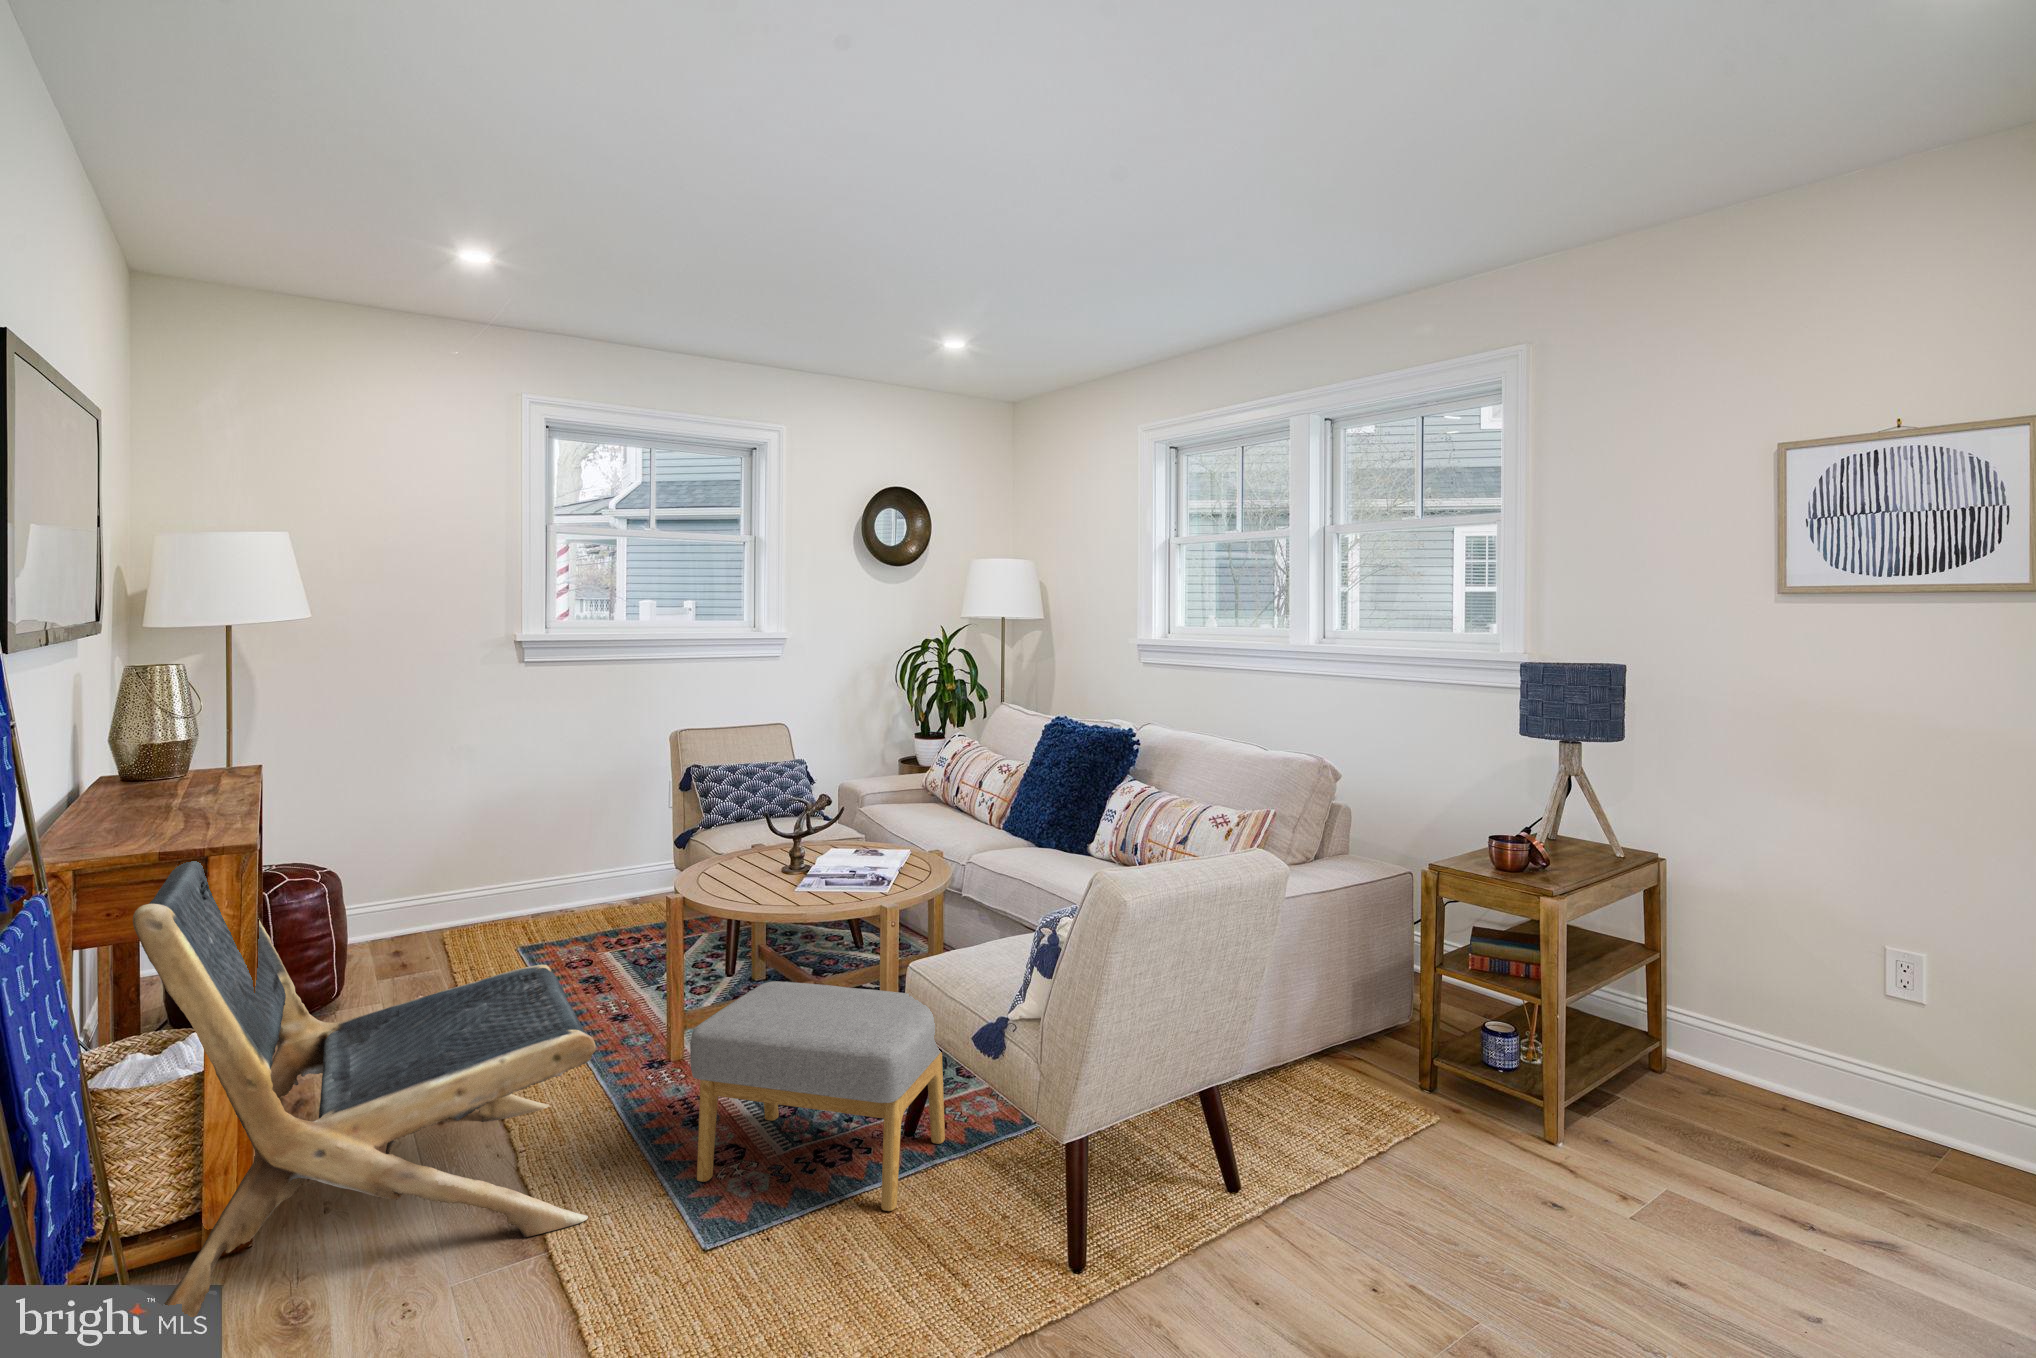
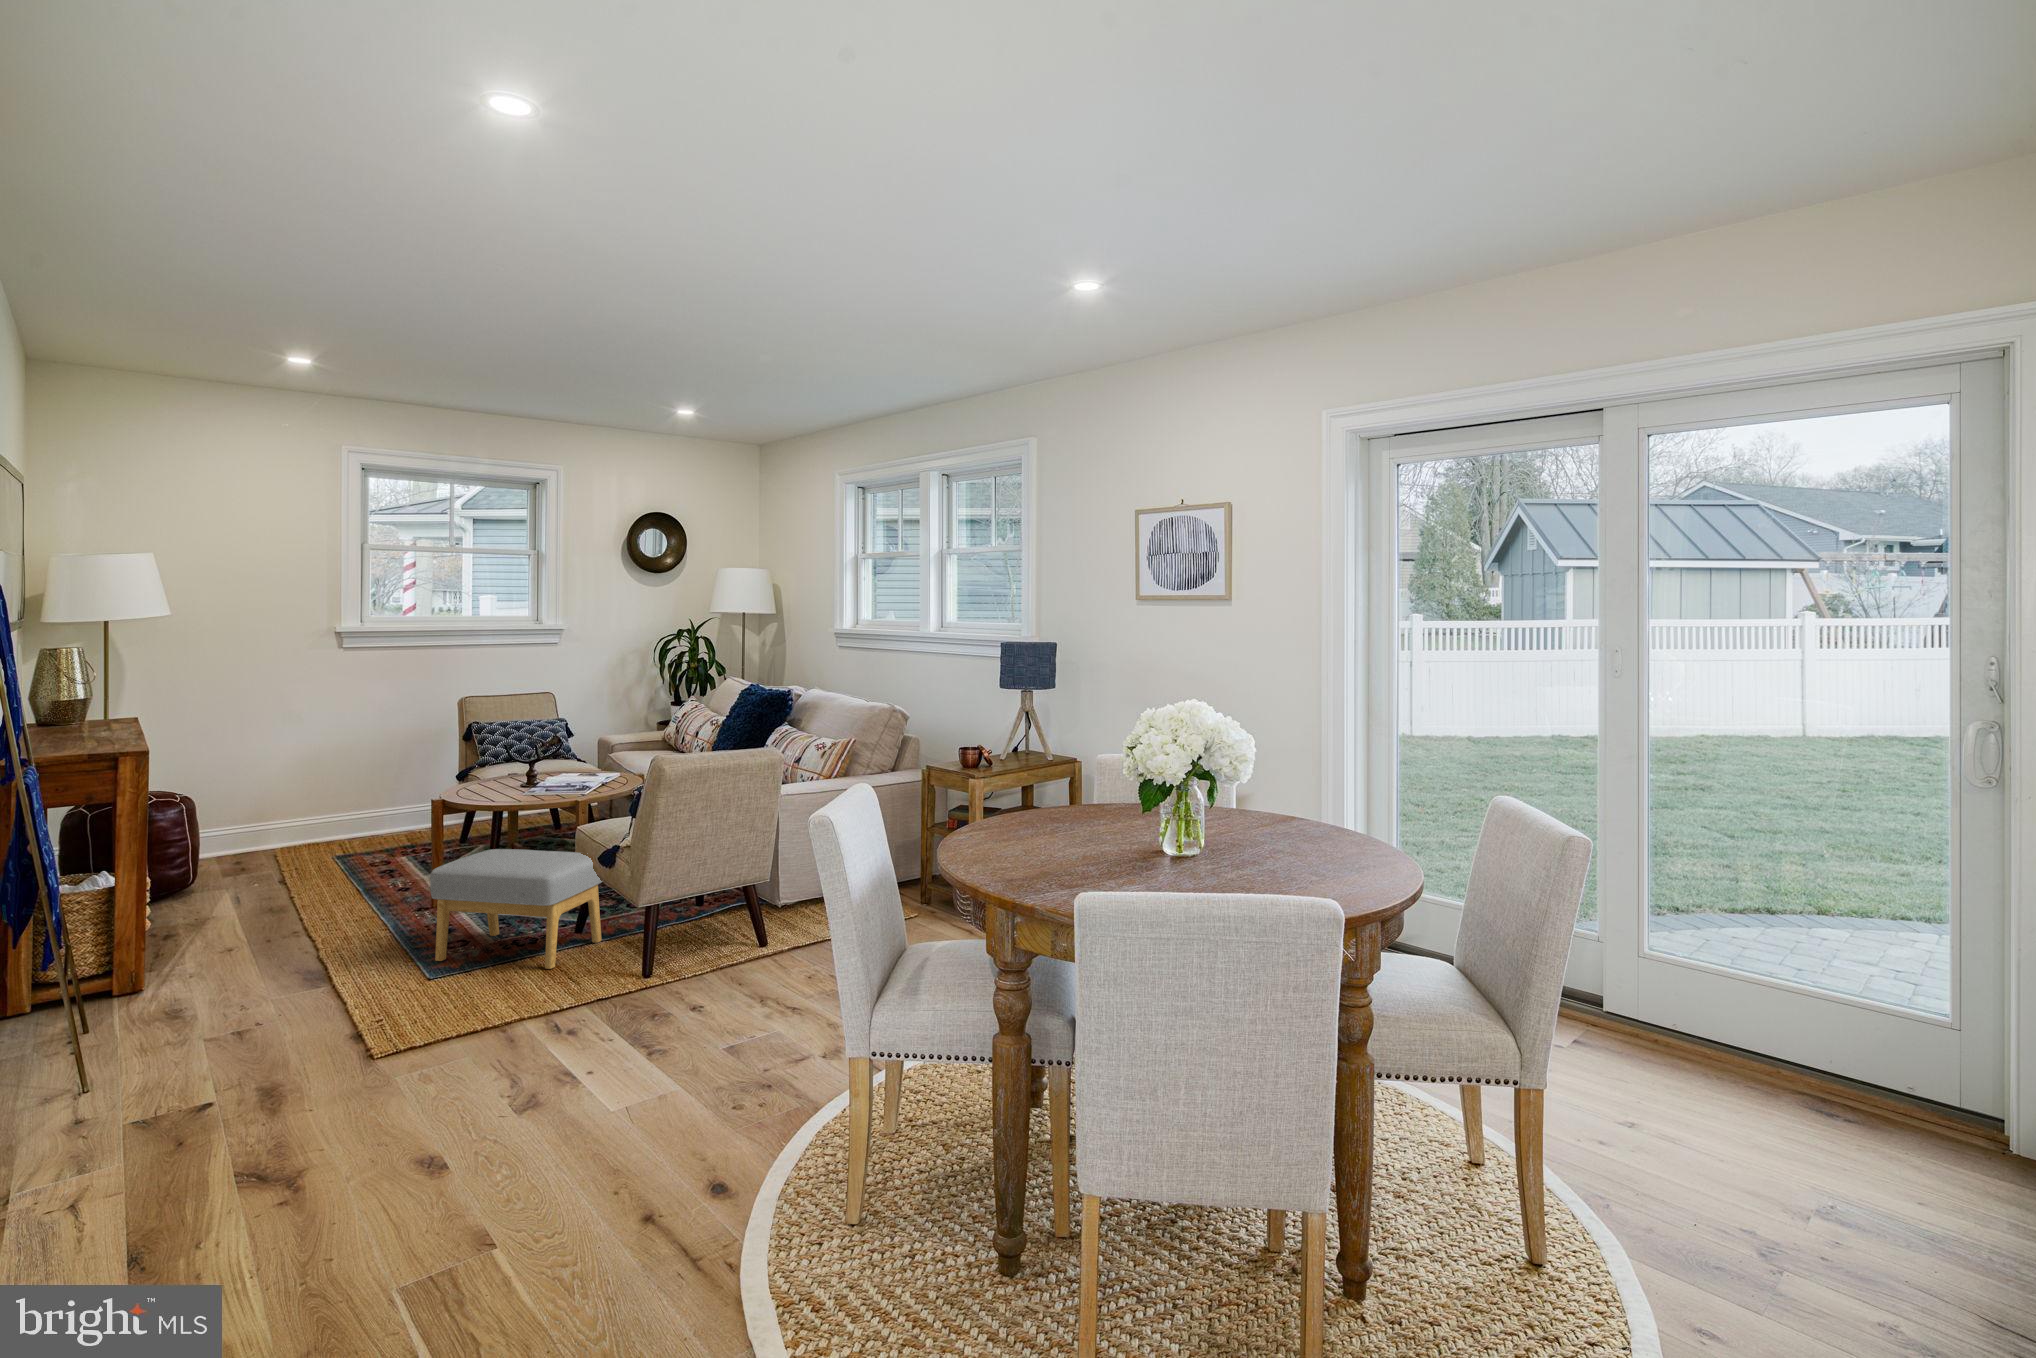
lounge chair: present [133,861,596,1317] -> none [80,759,367,1024]

